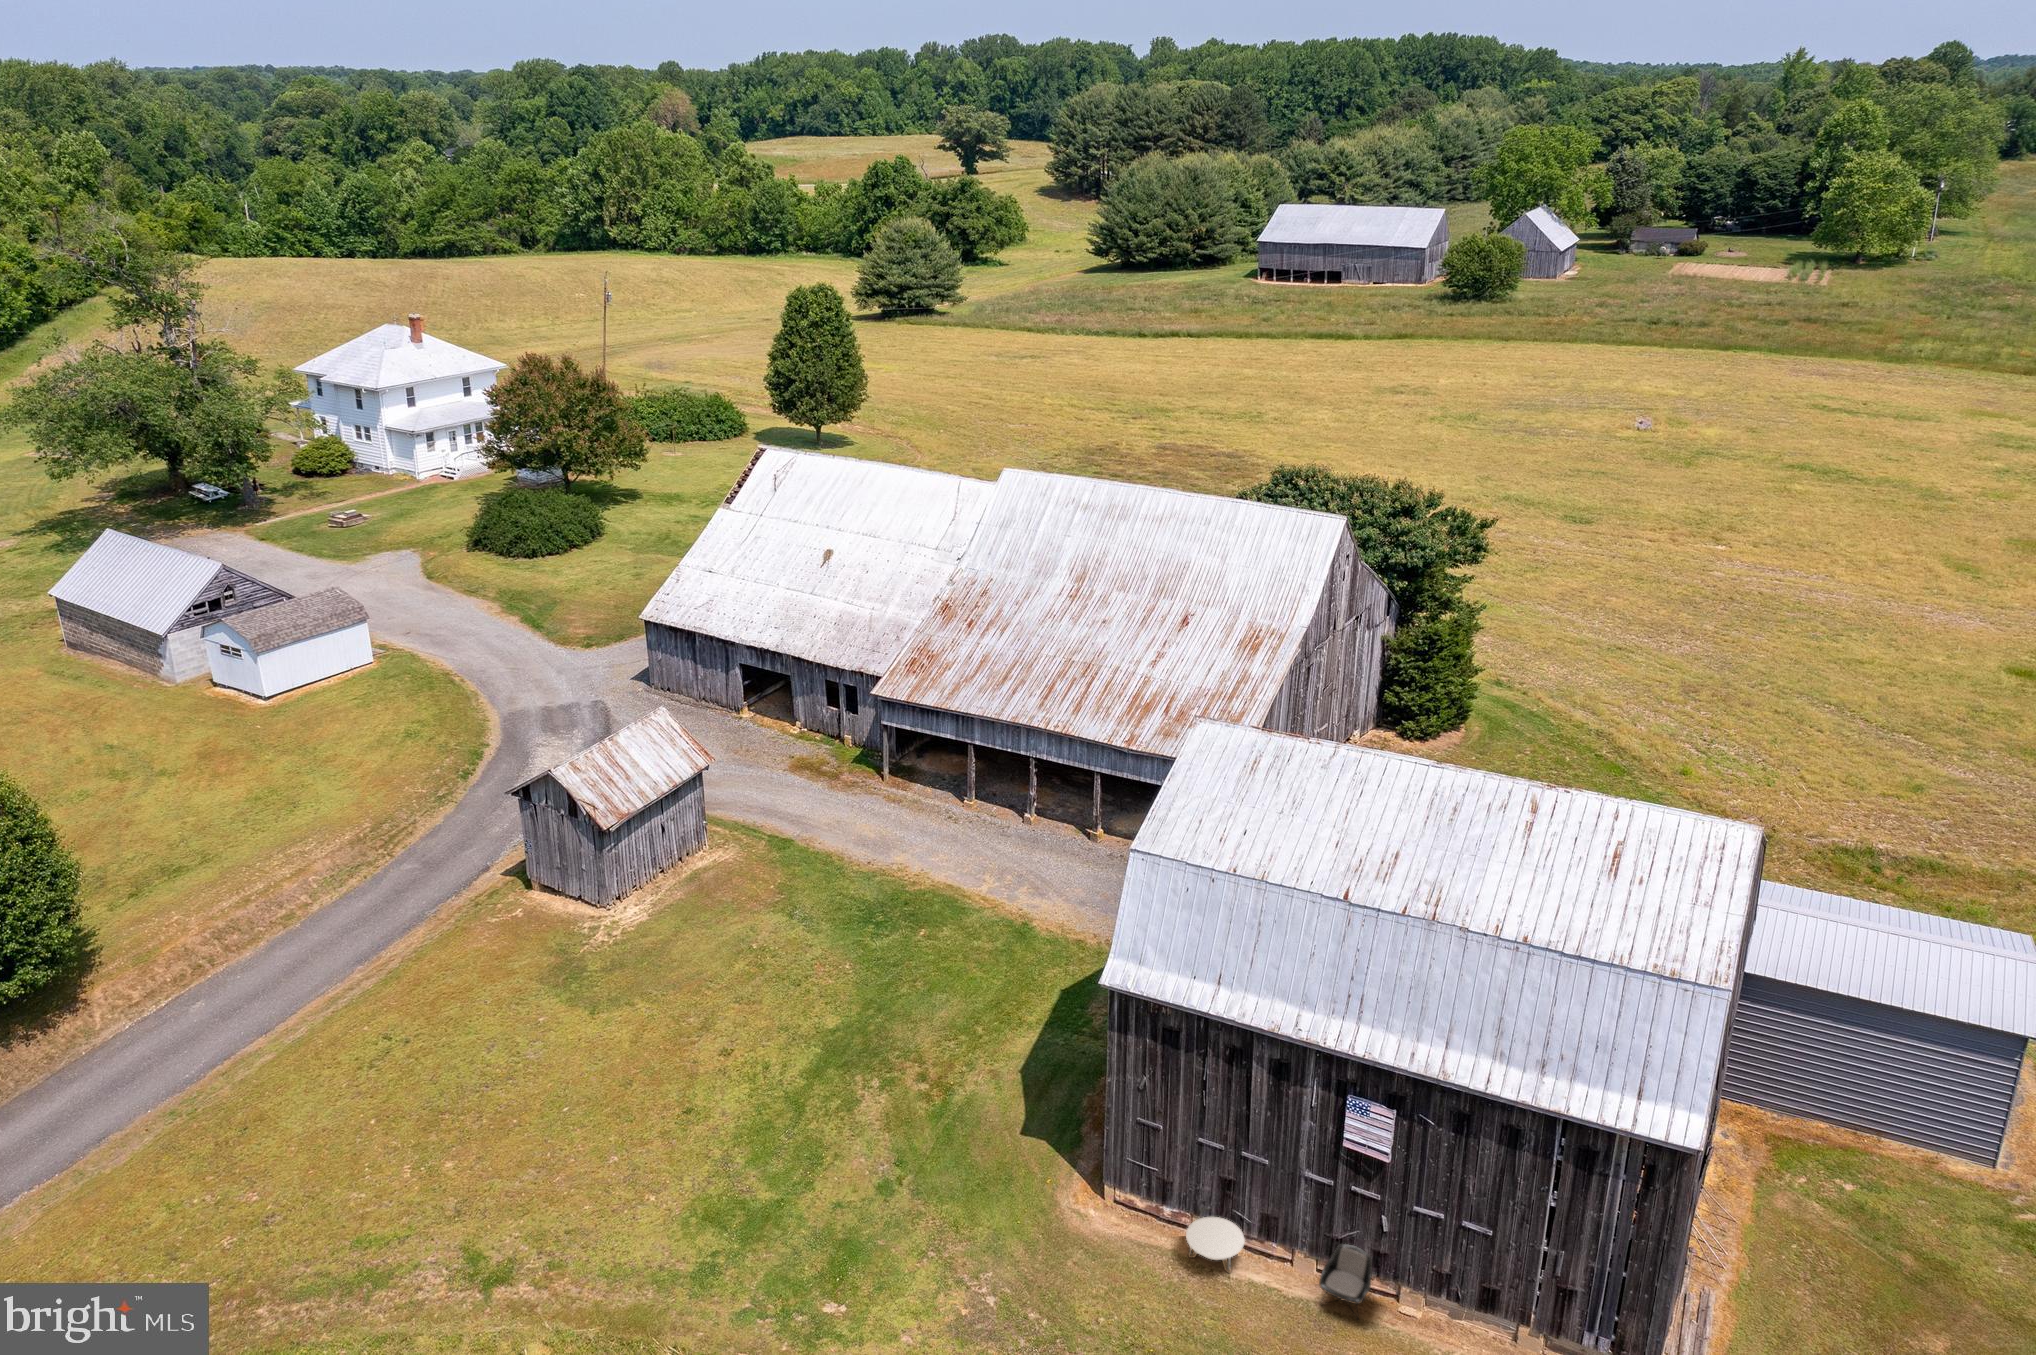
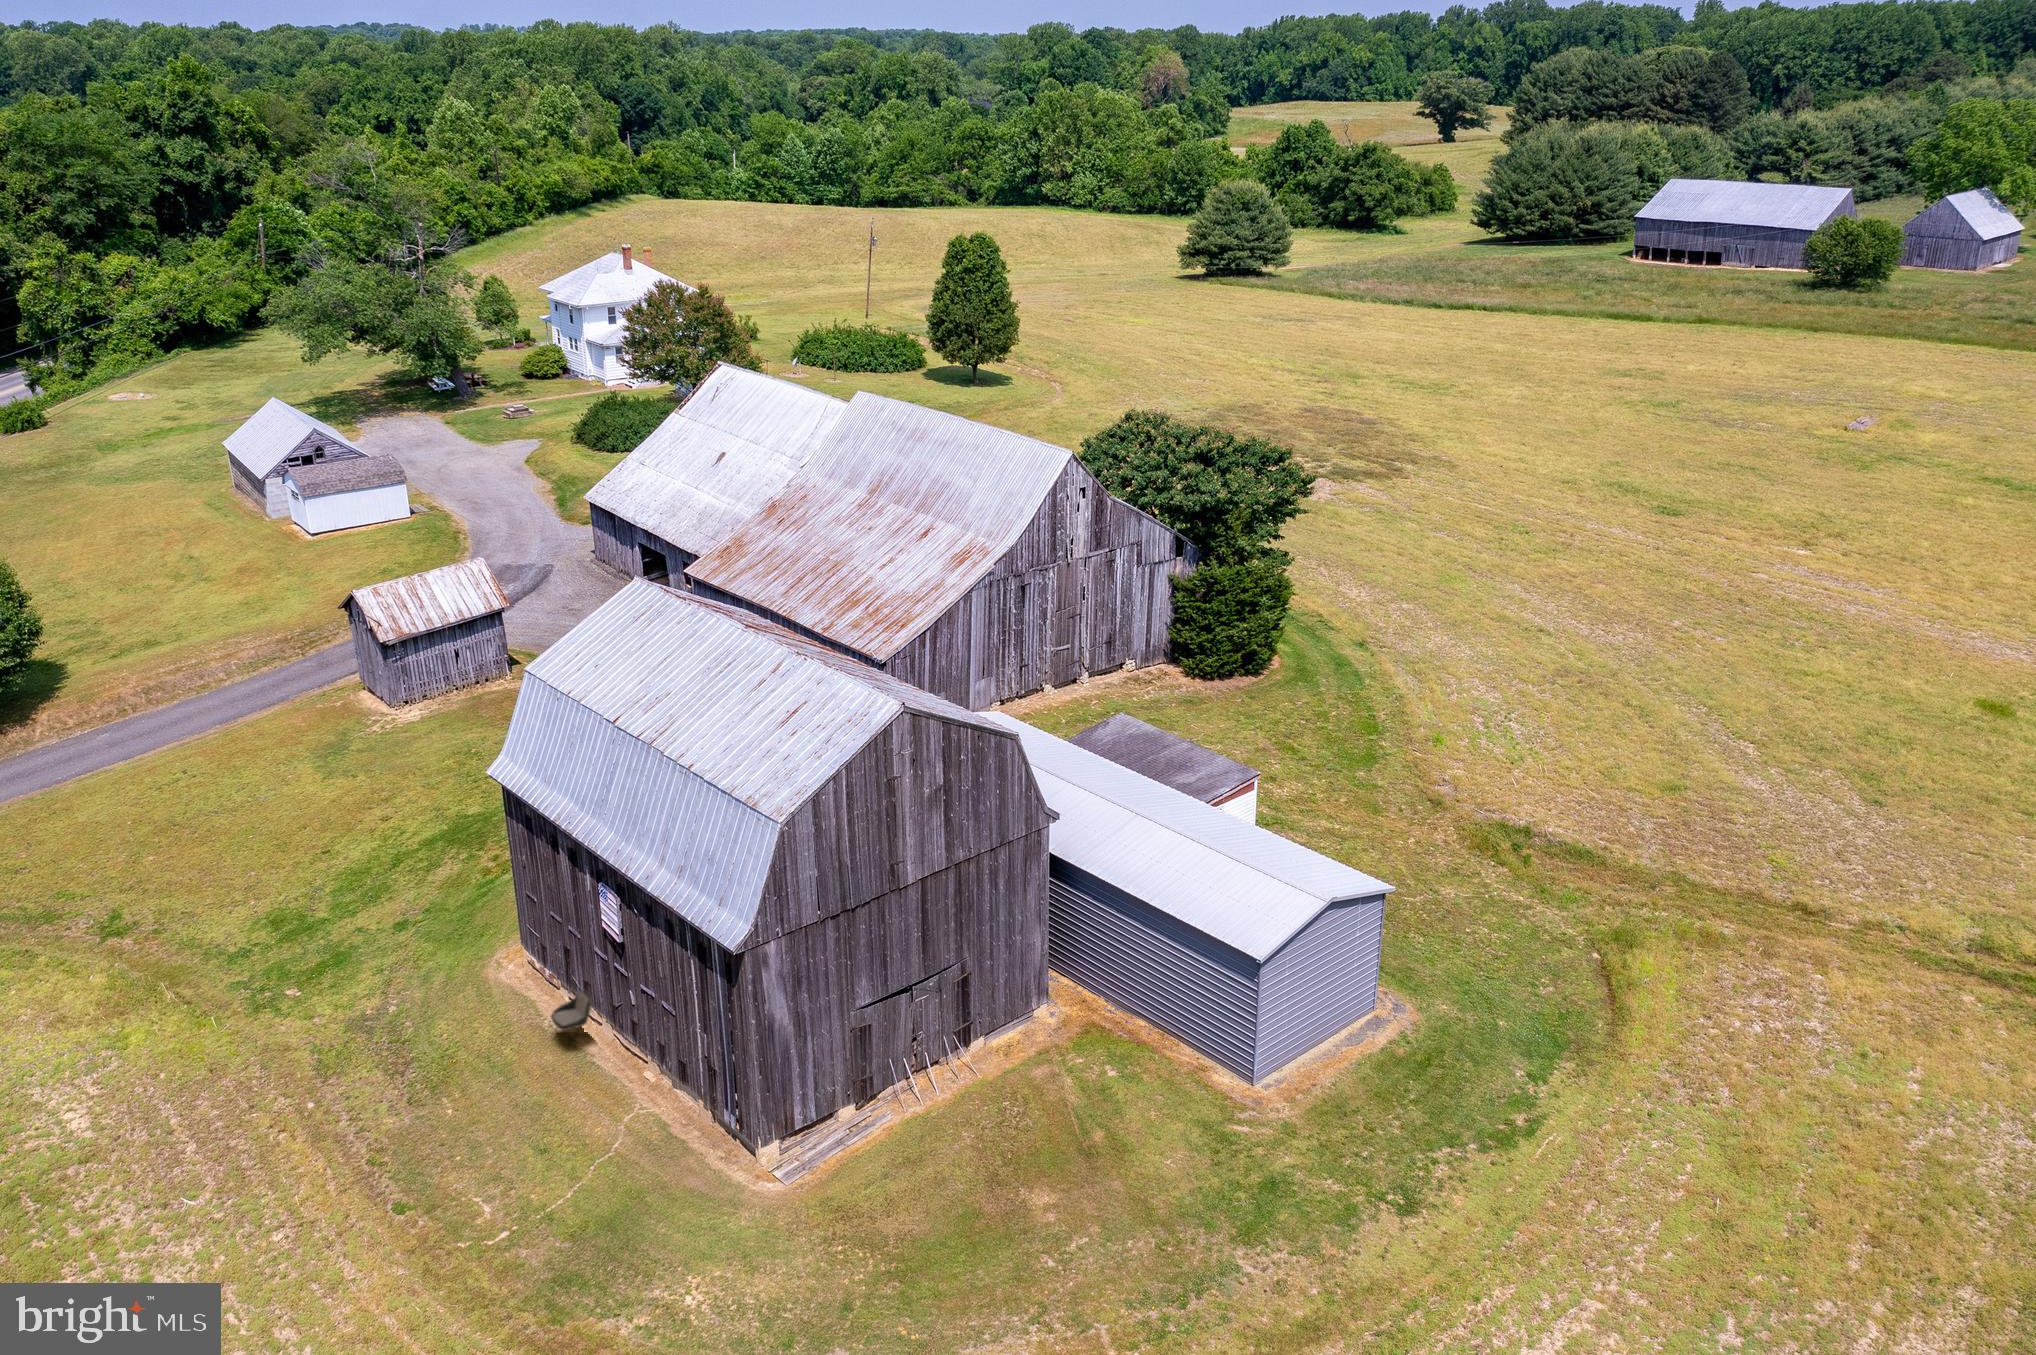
round table: present [1186,1217,1245,1273] -> none [499,963,547,1003]

